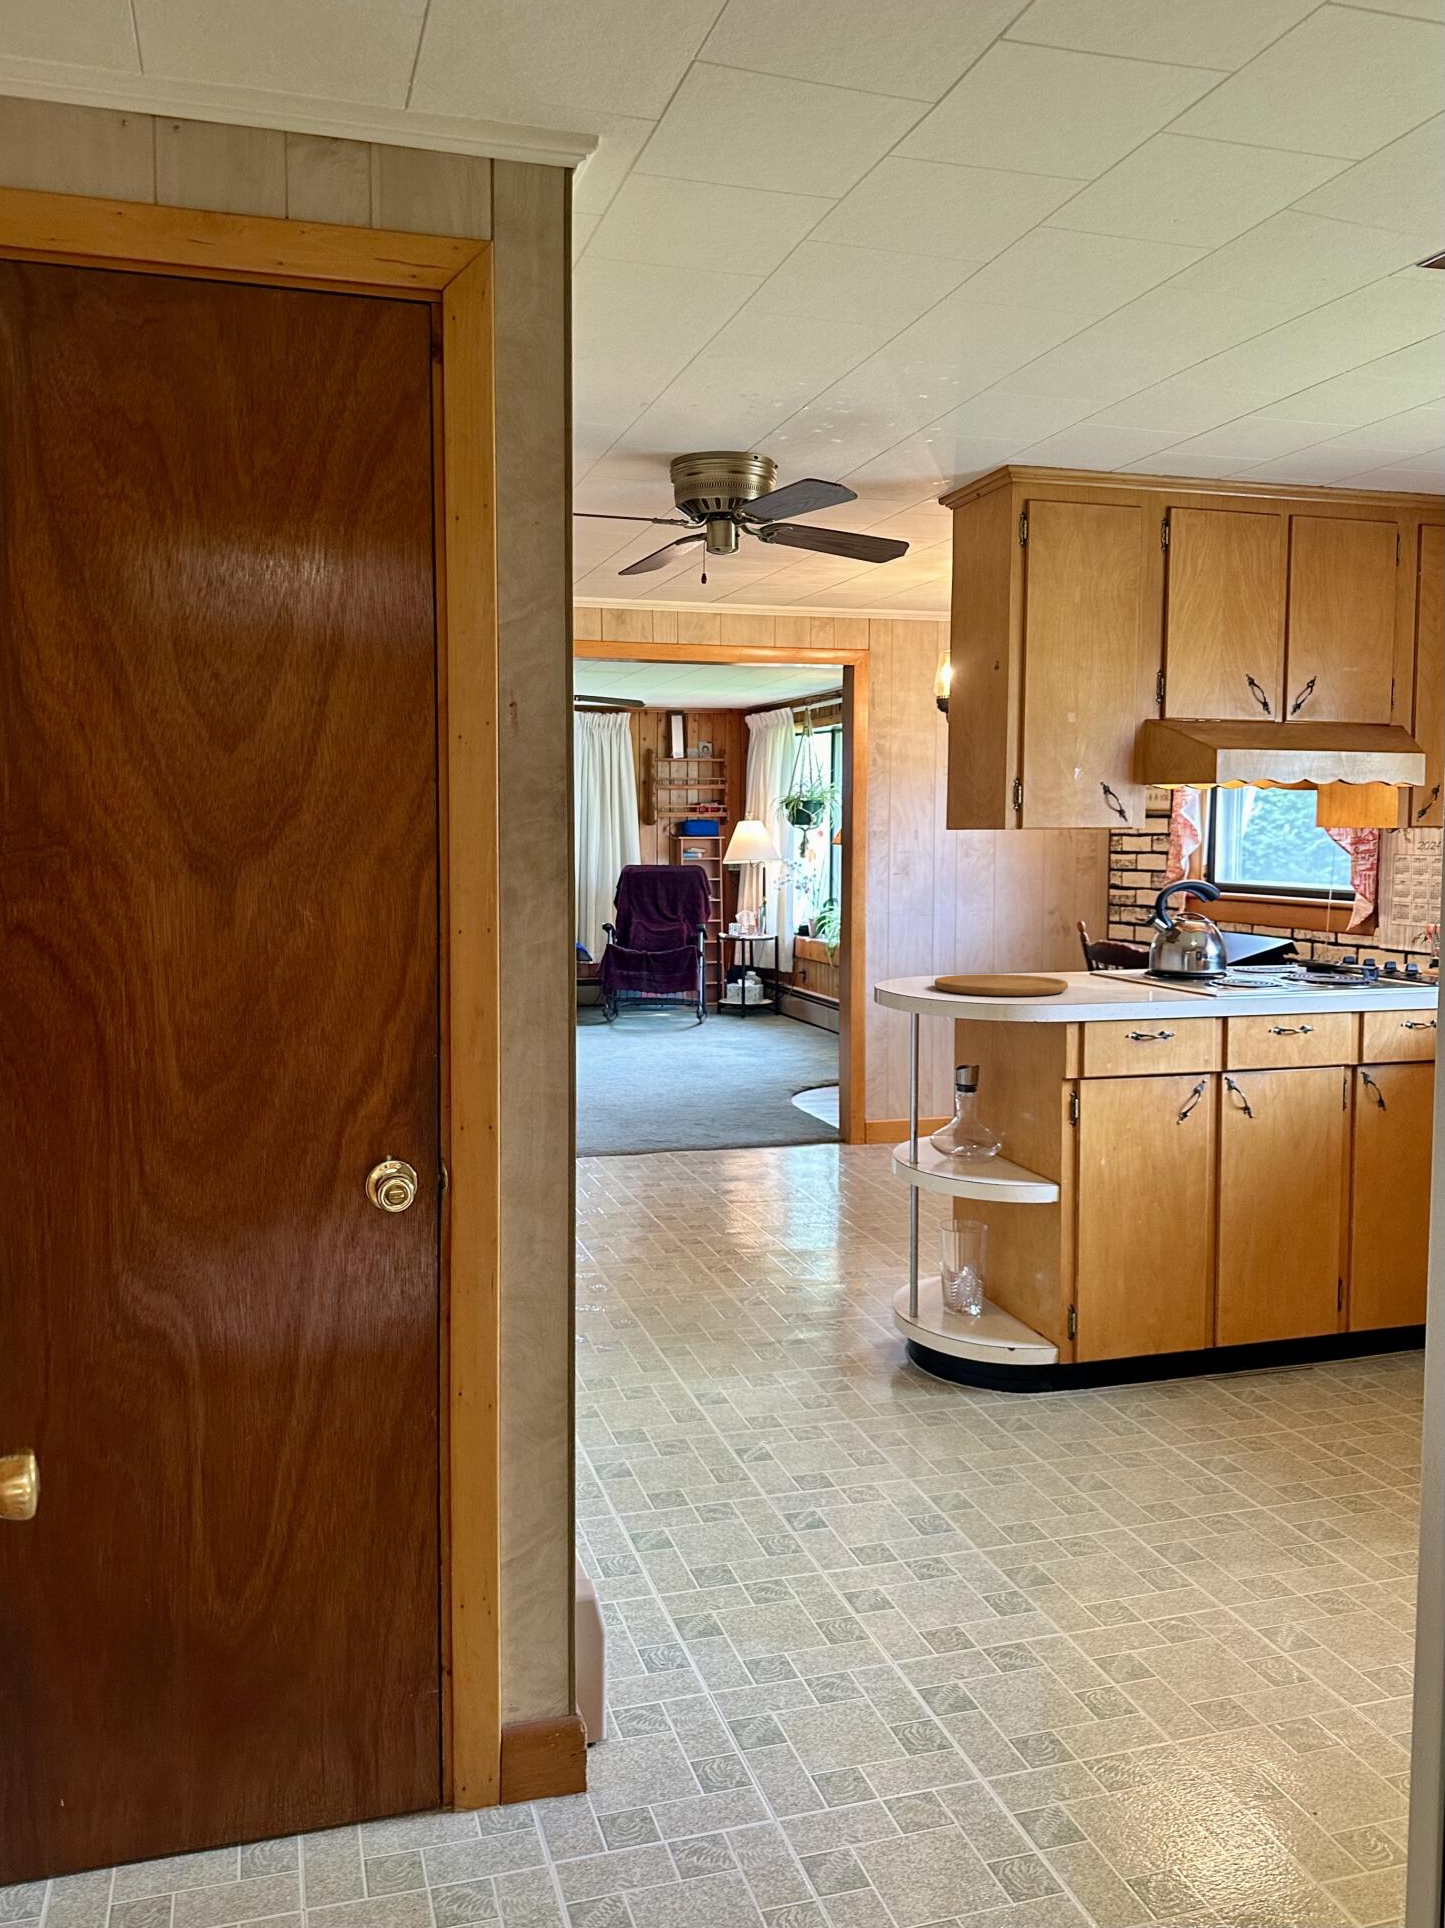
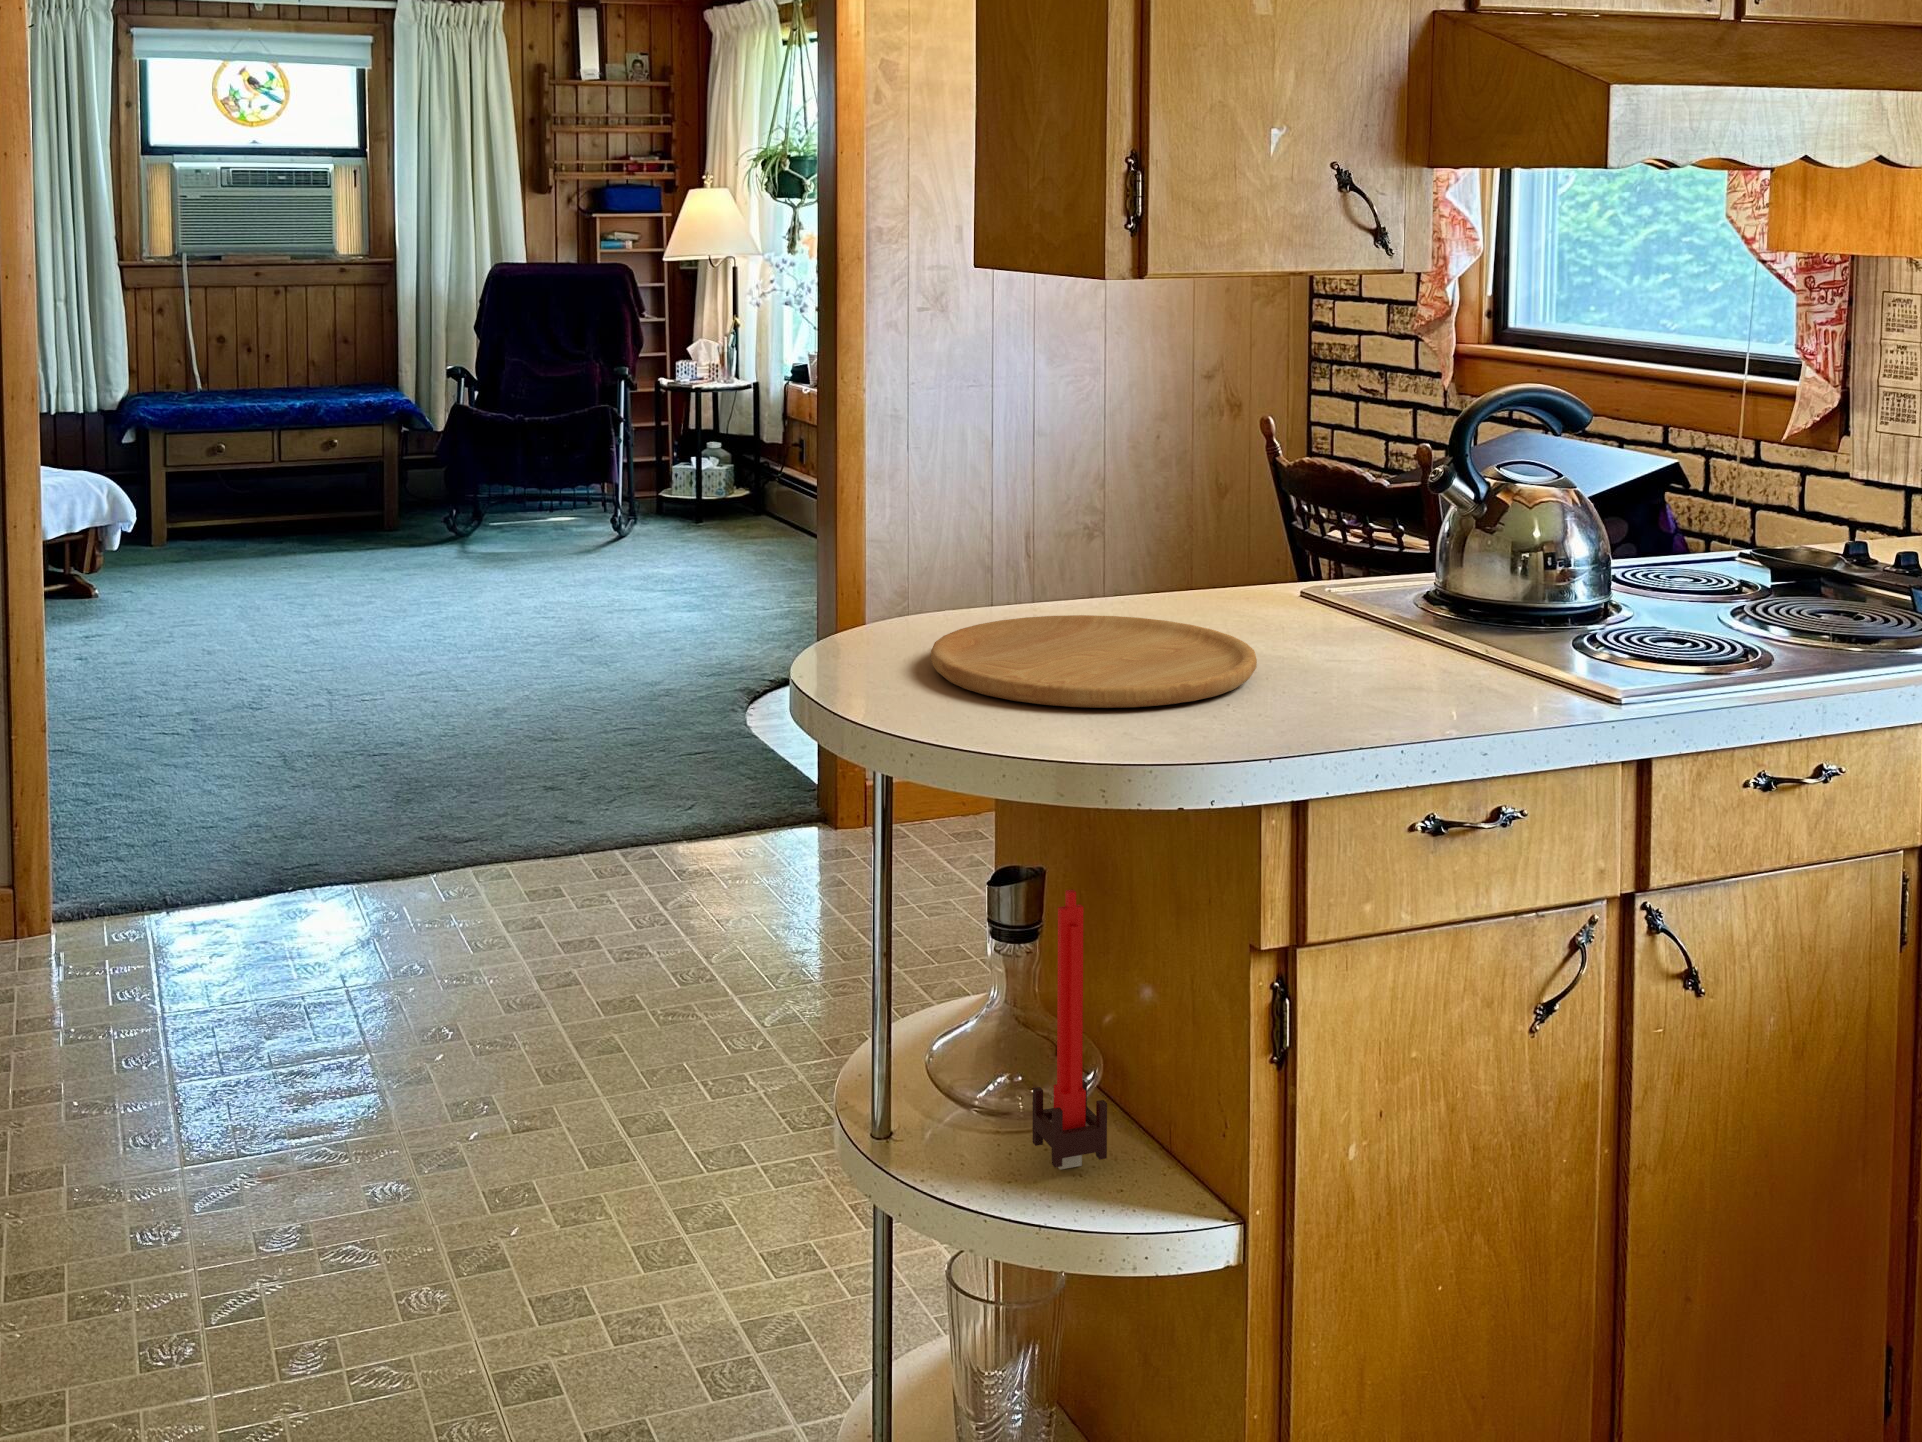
candle: none [977,1065,1007,1174] -> present [1032,889,1107,1170]

